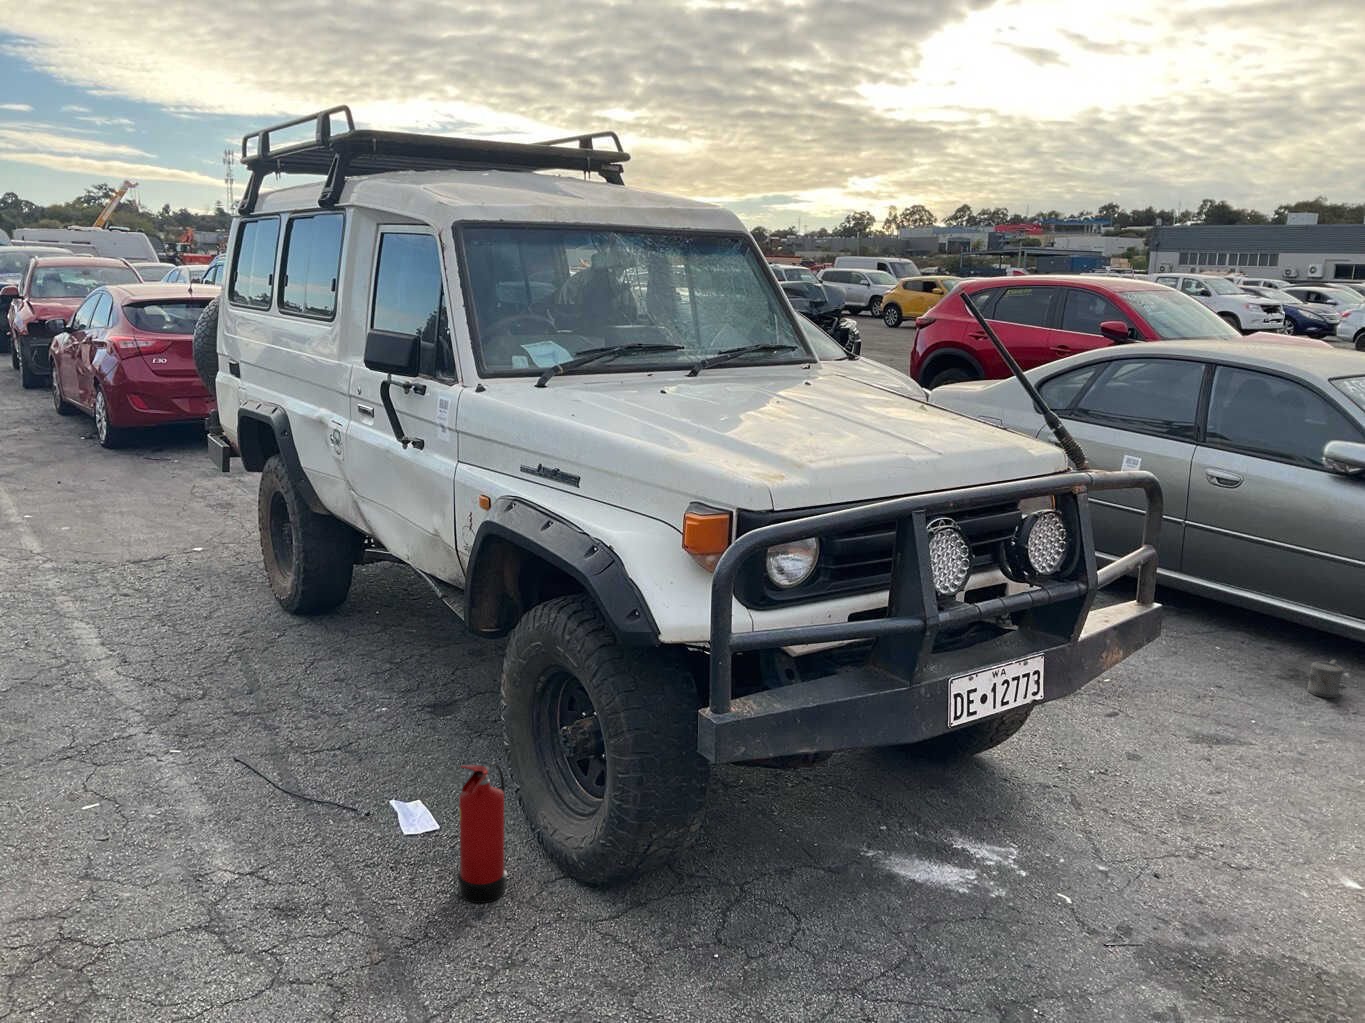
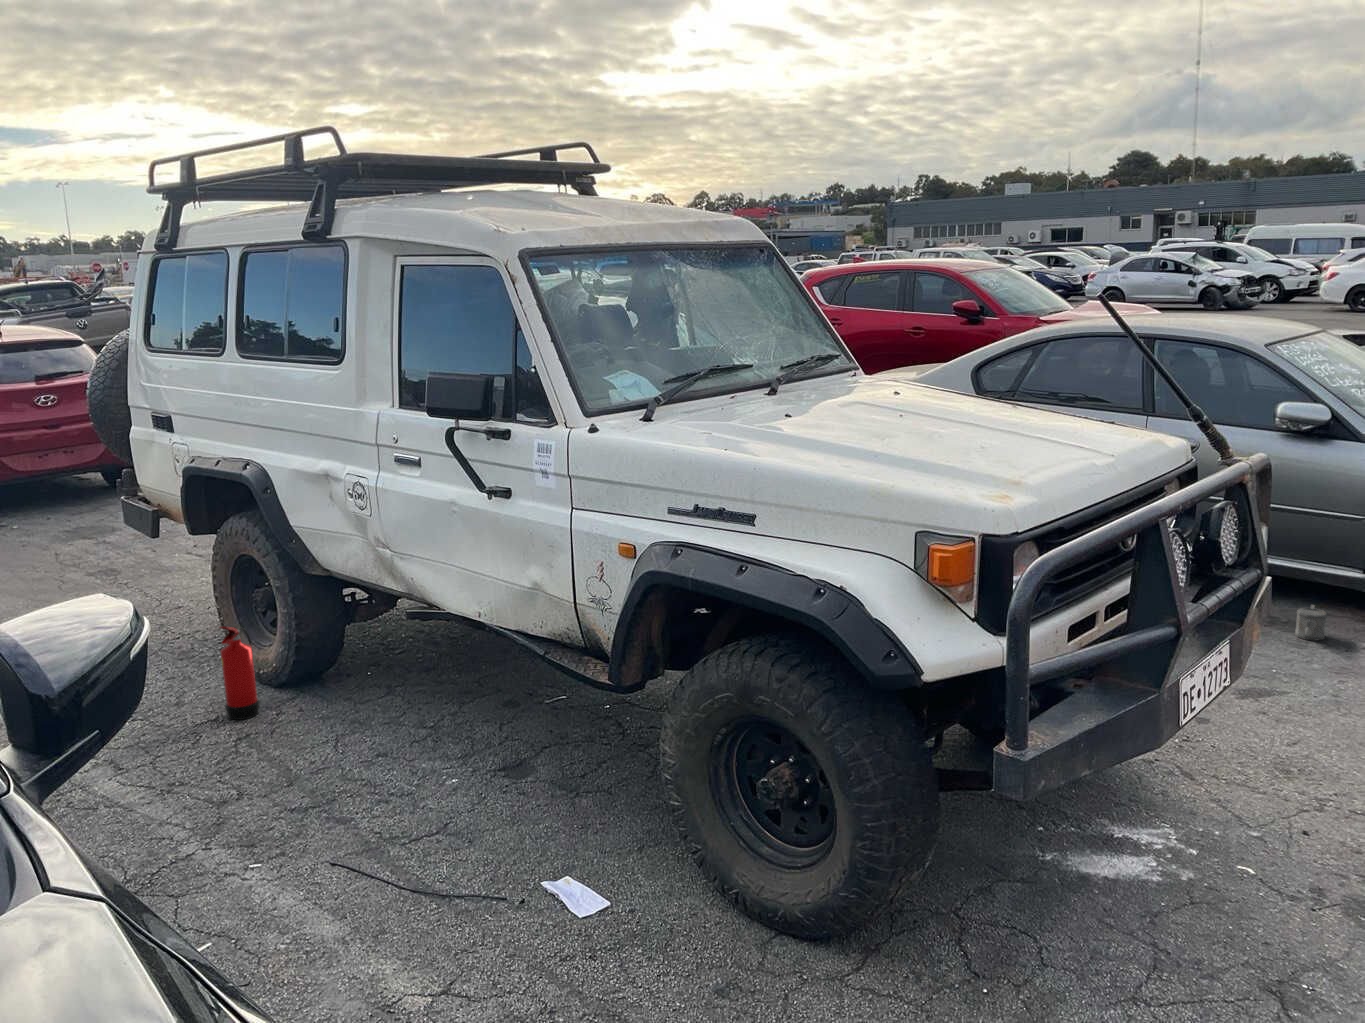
fire extinguisher: present [457,762,507,903] -> present [220,627,260,720]

